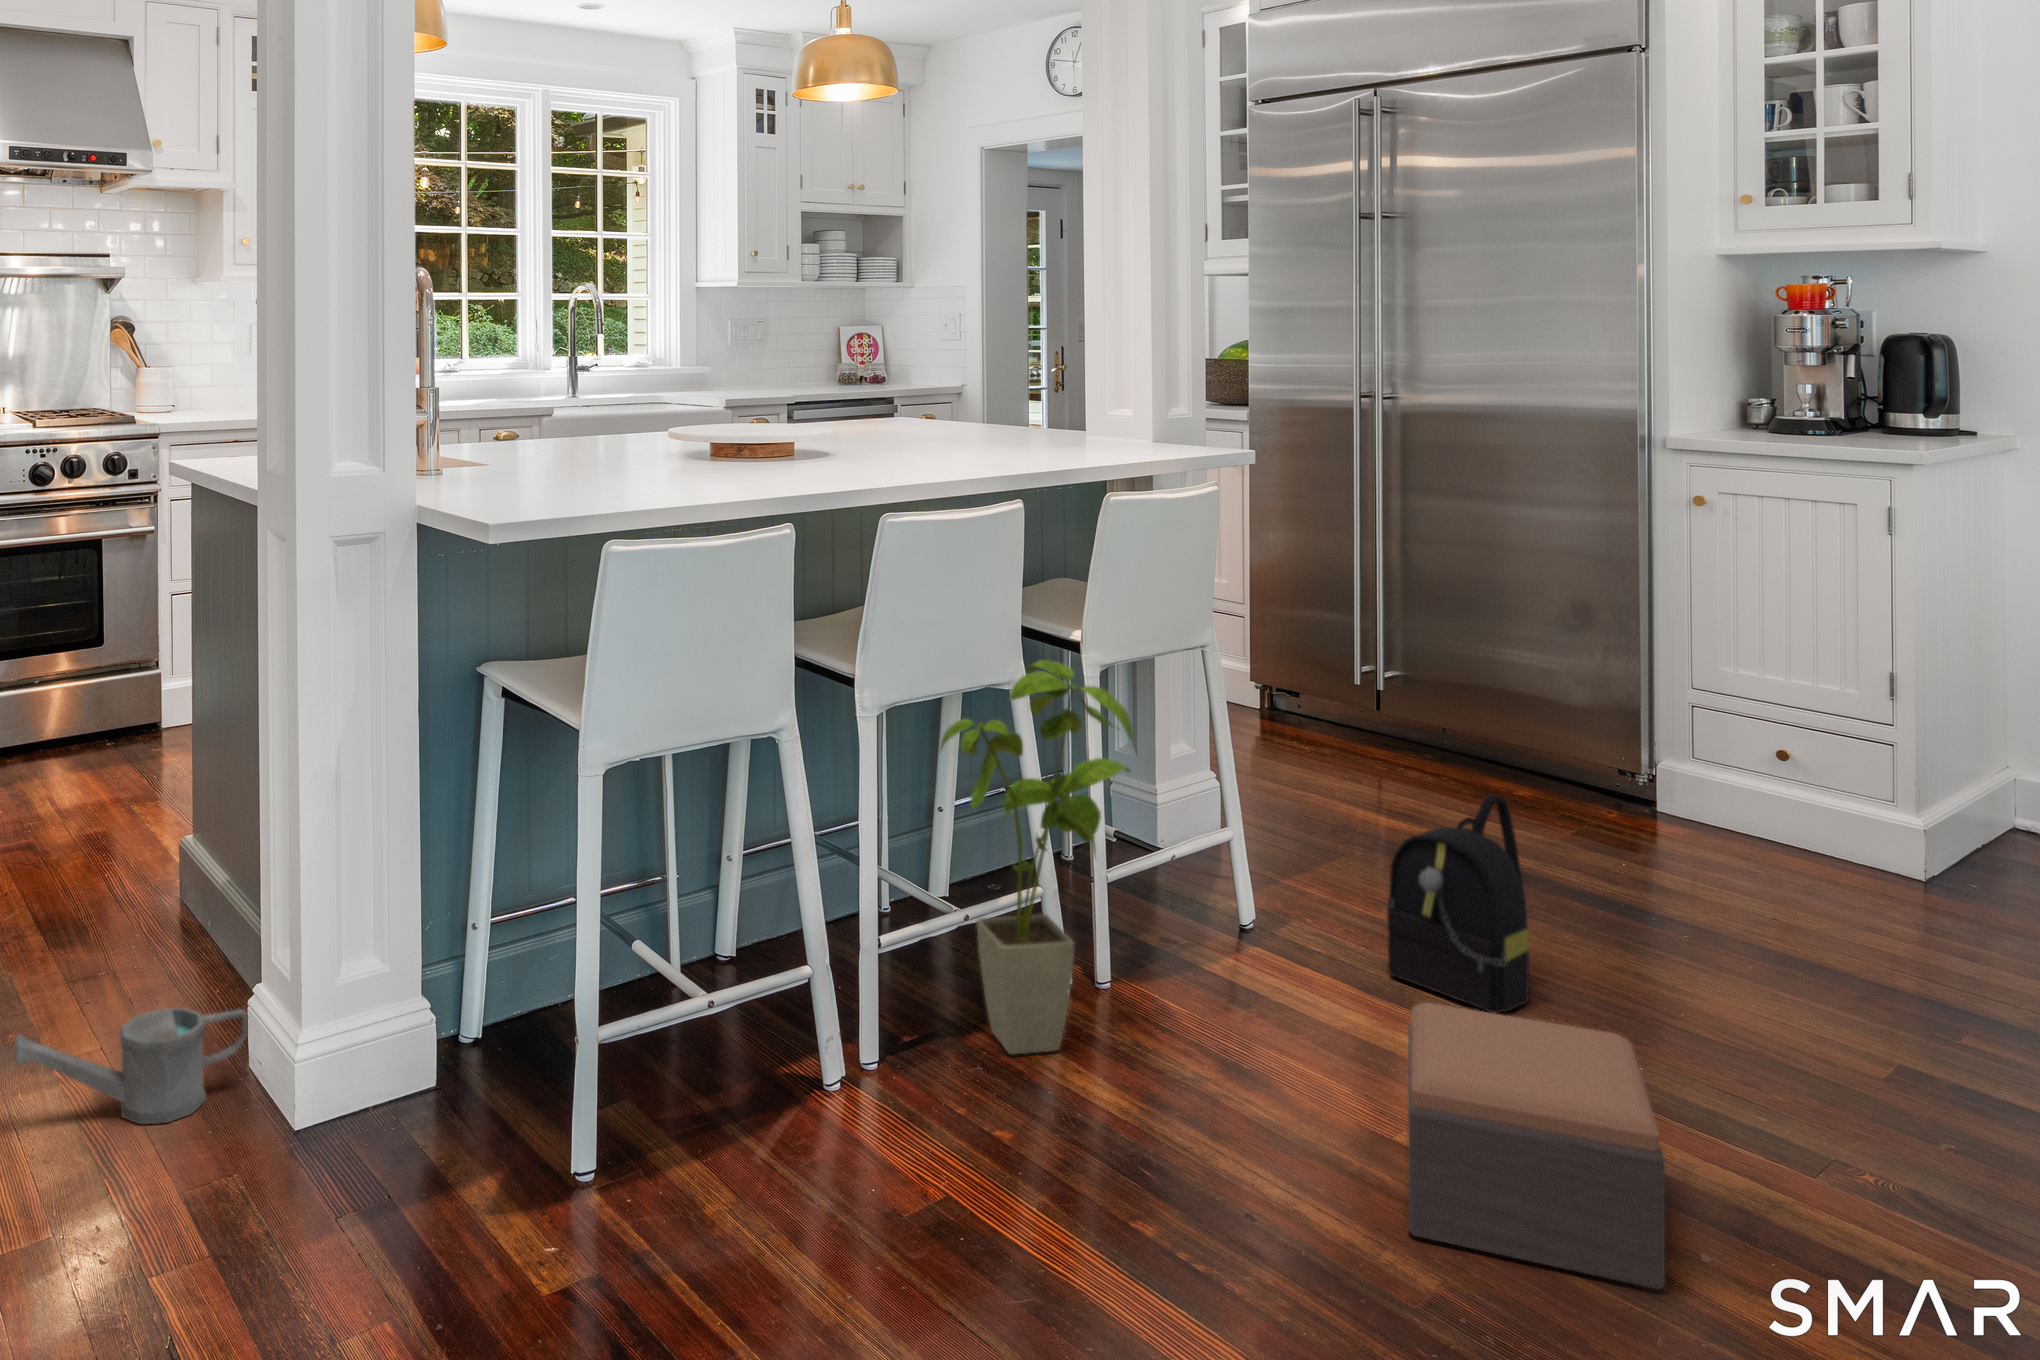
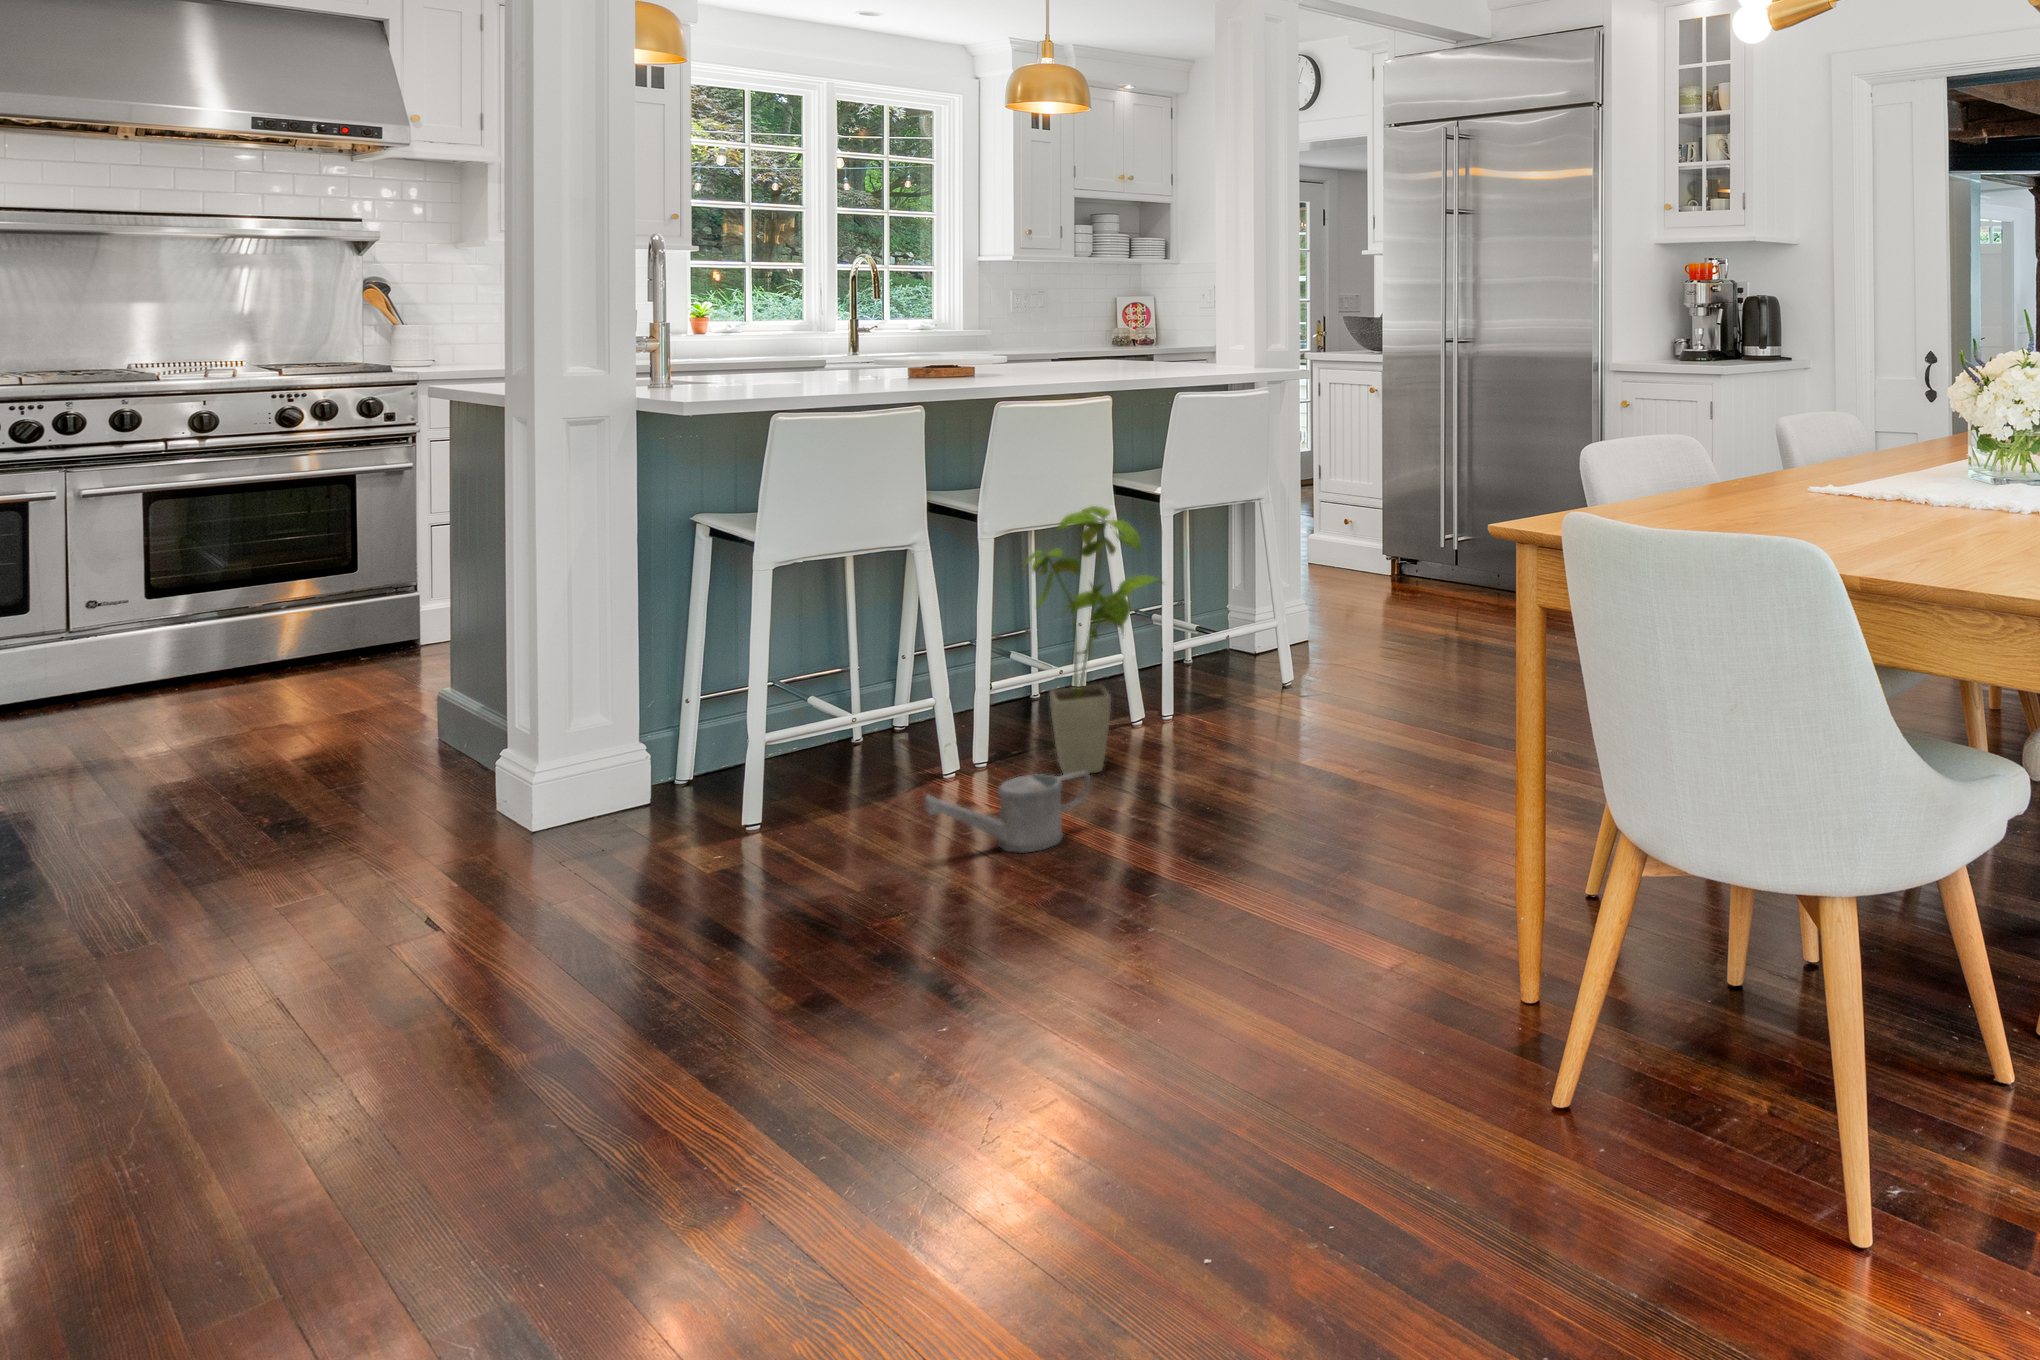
backpack: present [1387,795,1529,1013] -> none [1356,591,1444,729]
footstool: present [1408,1003,1665,1290] -> none [1266,703,1426,838]
watering can: present [15,1008,248,1124] -> present [925,771,1090,853]

